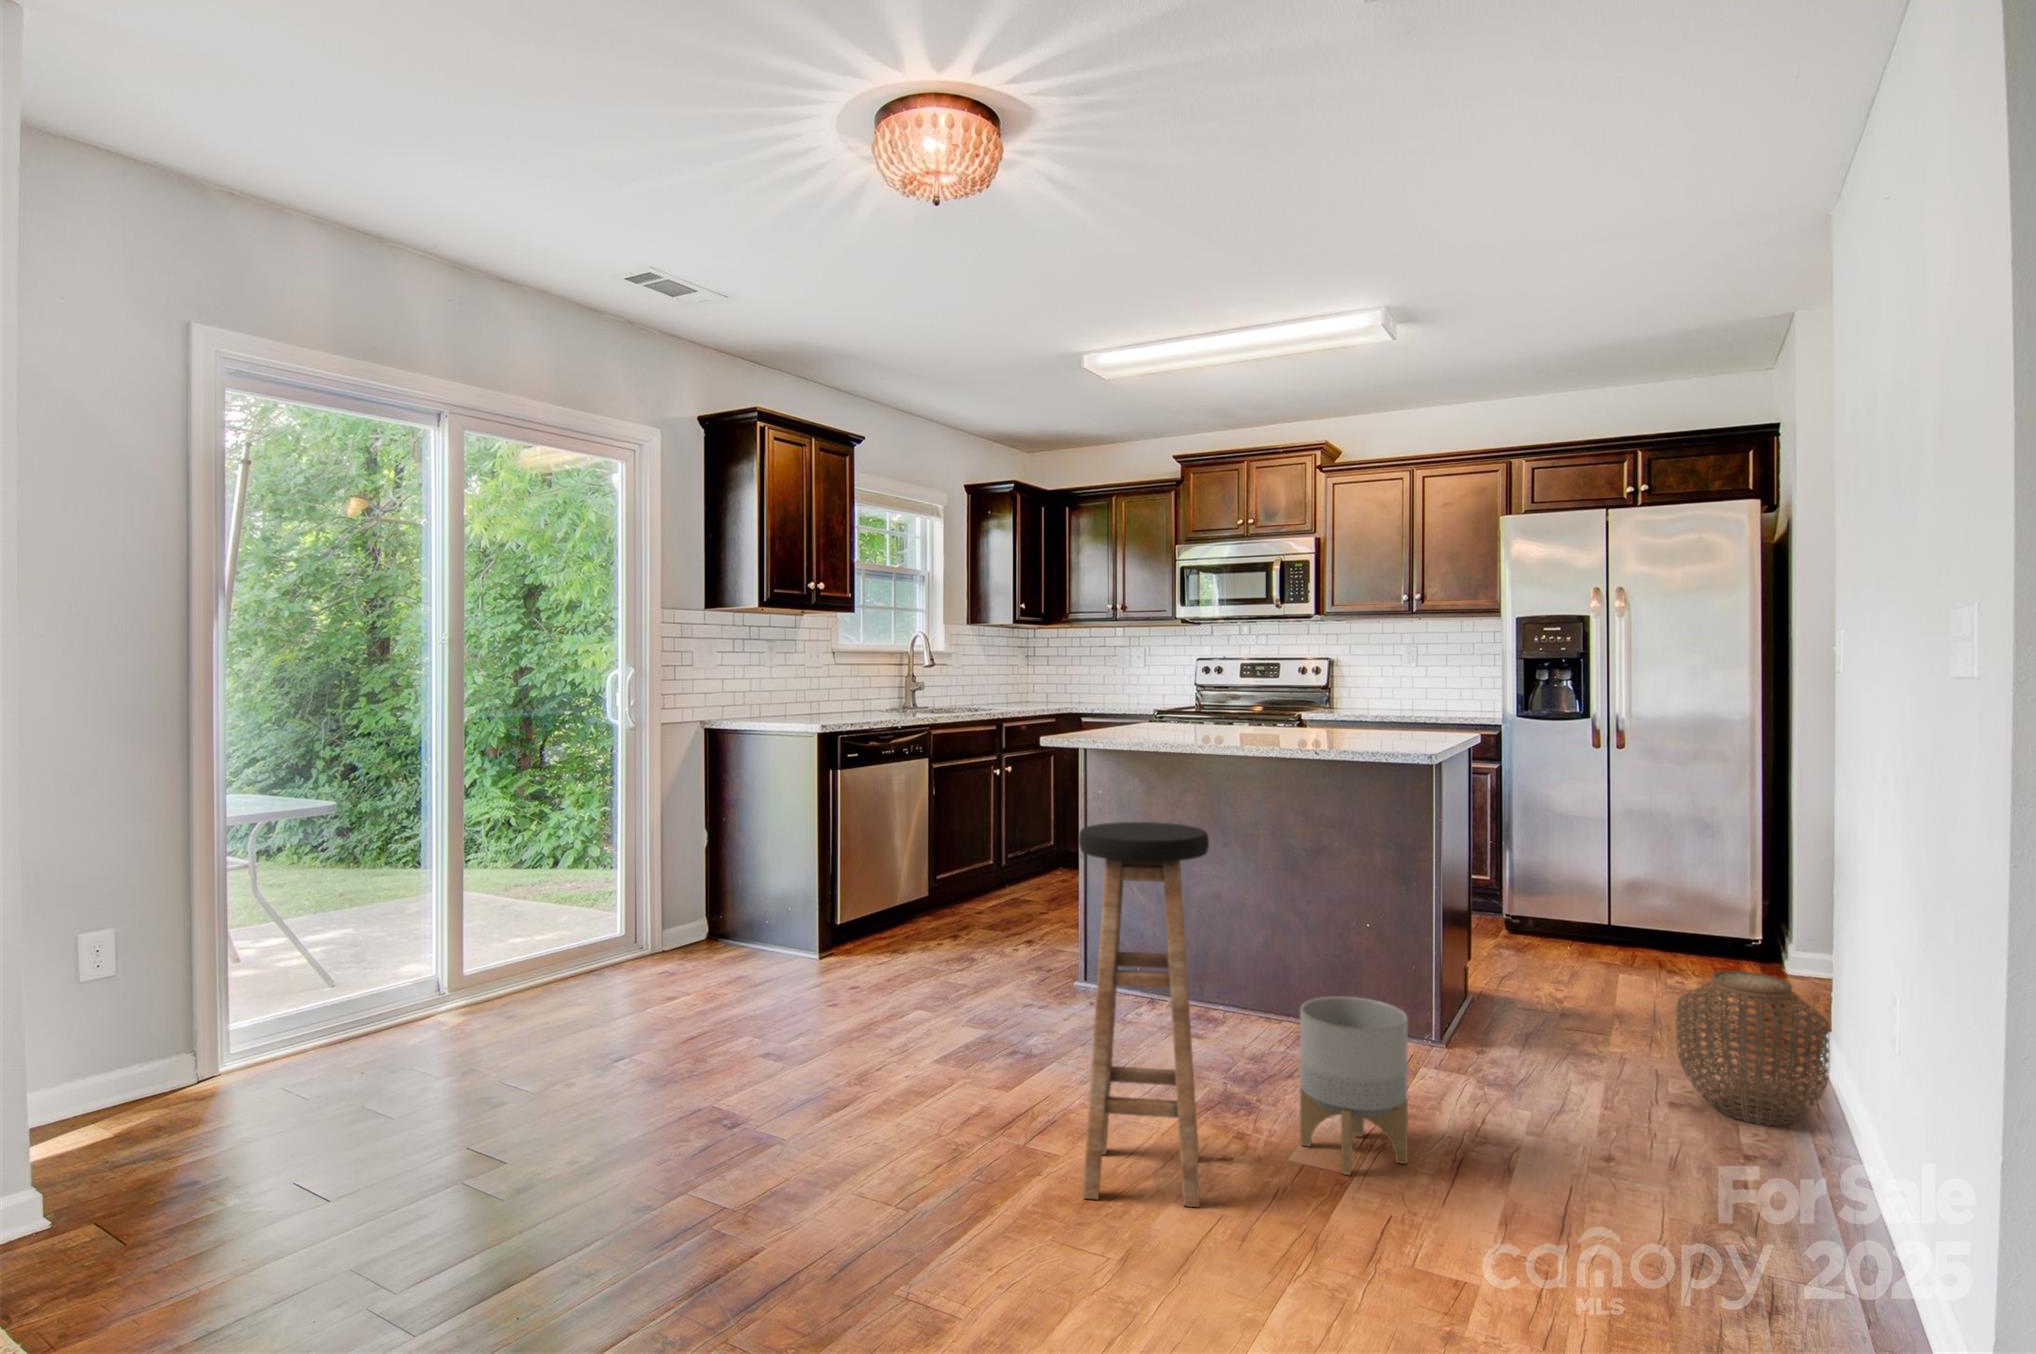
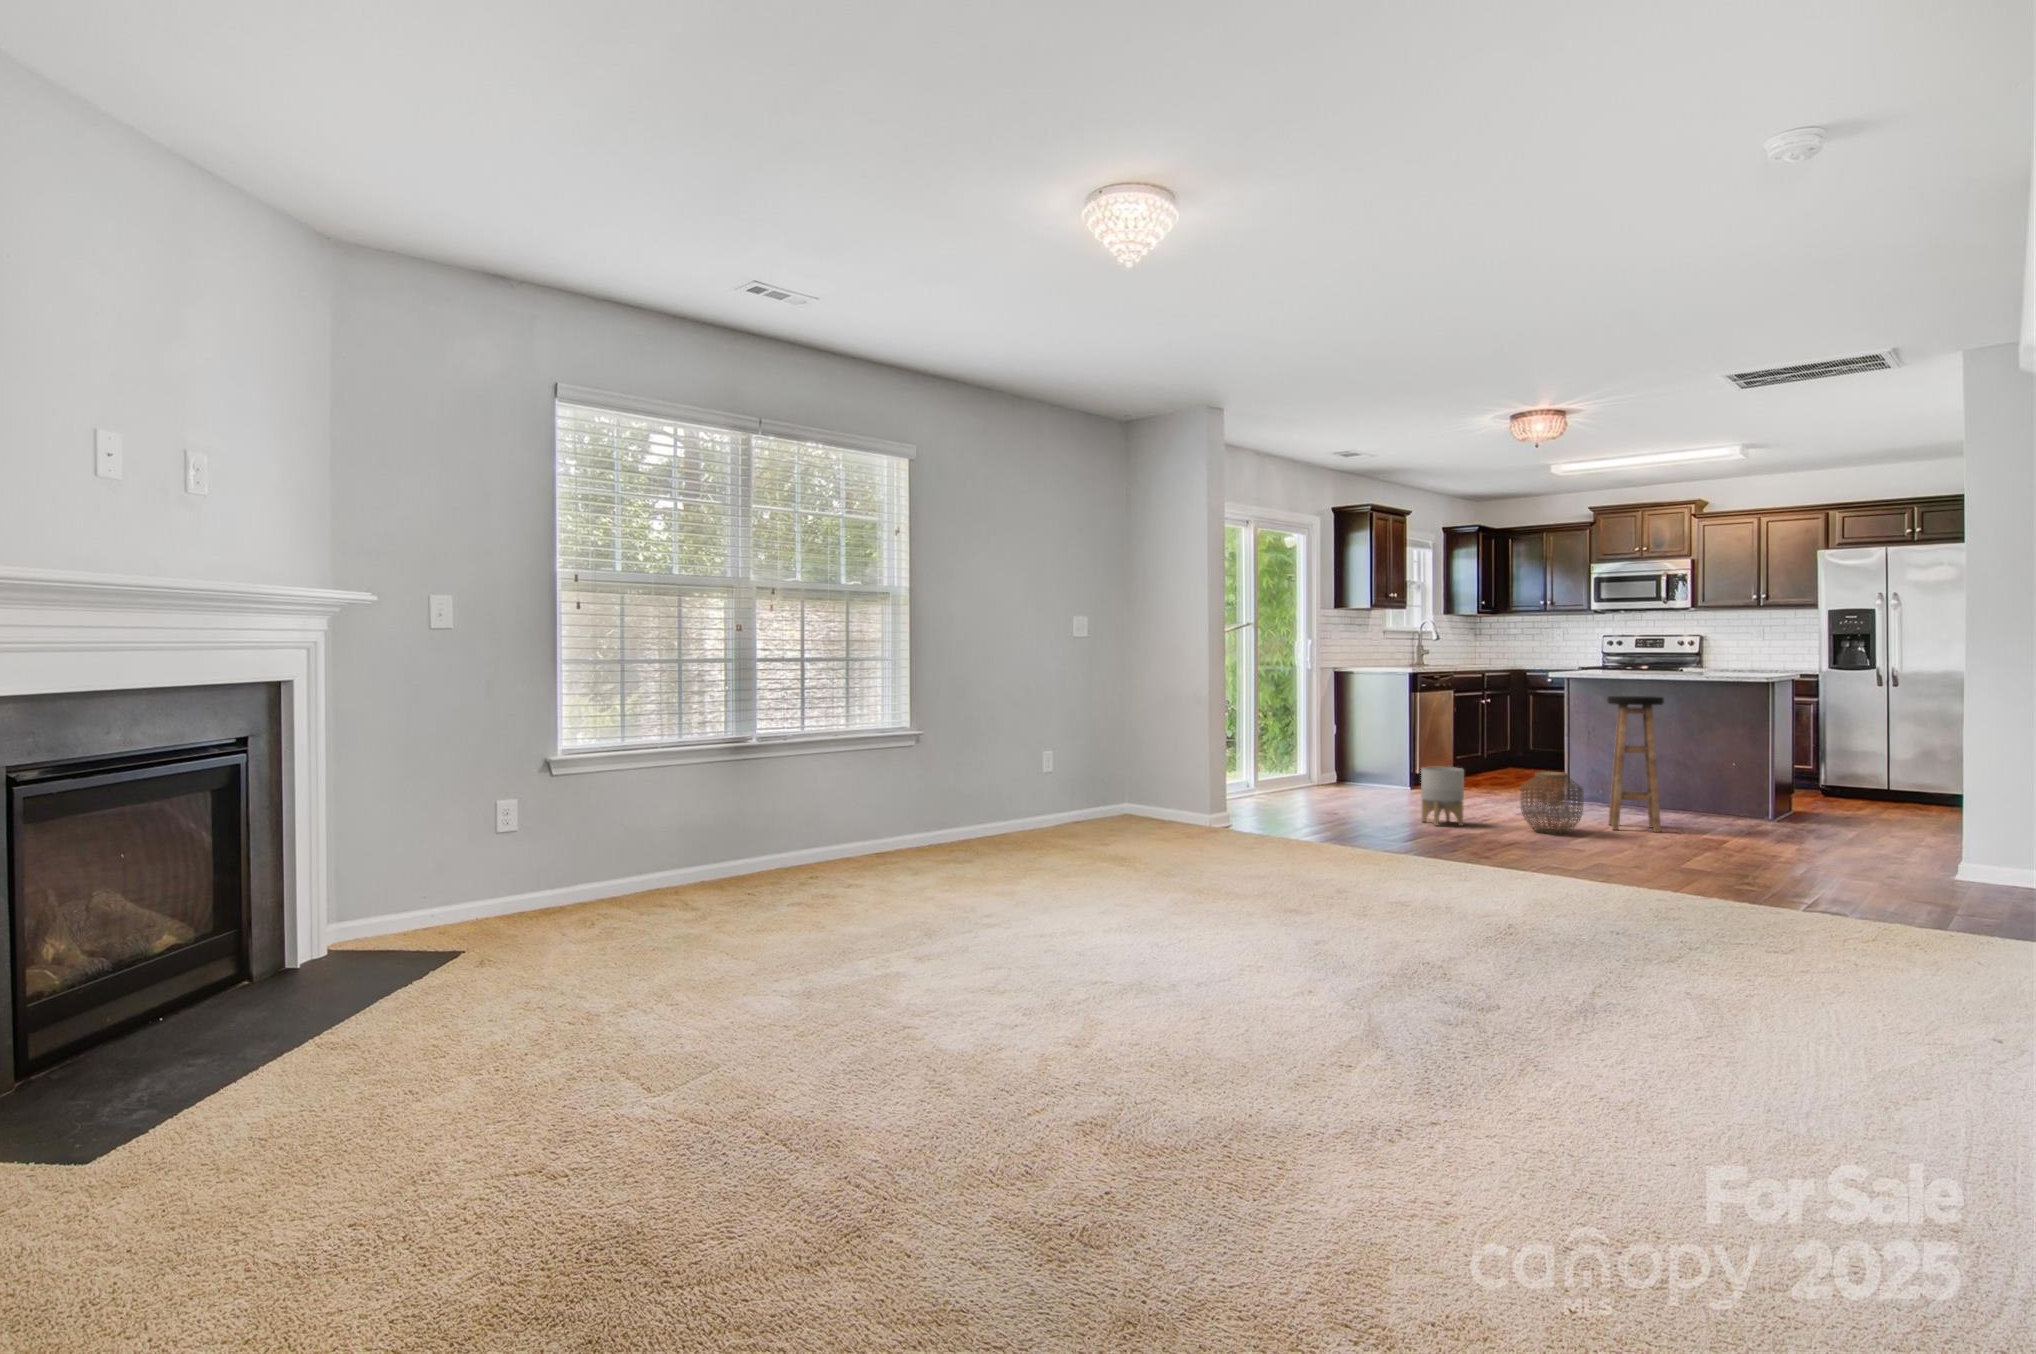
woven basket: present [1676,971,1830,1126] -> present [1521,771,1583,834]
planter: present [1300,996,1408,1175] -> present [1421,767,1464,826]

